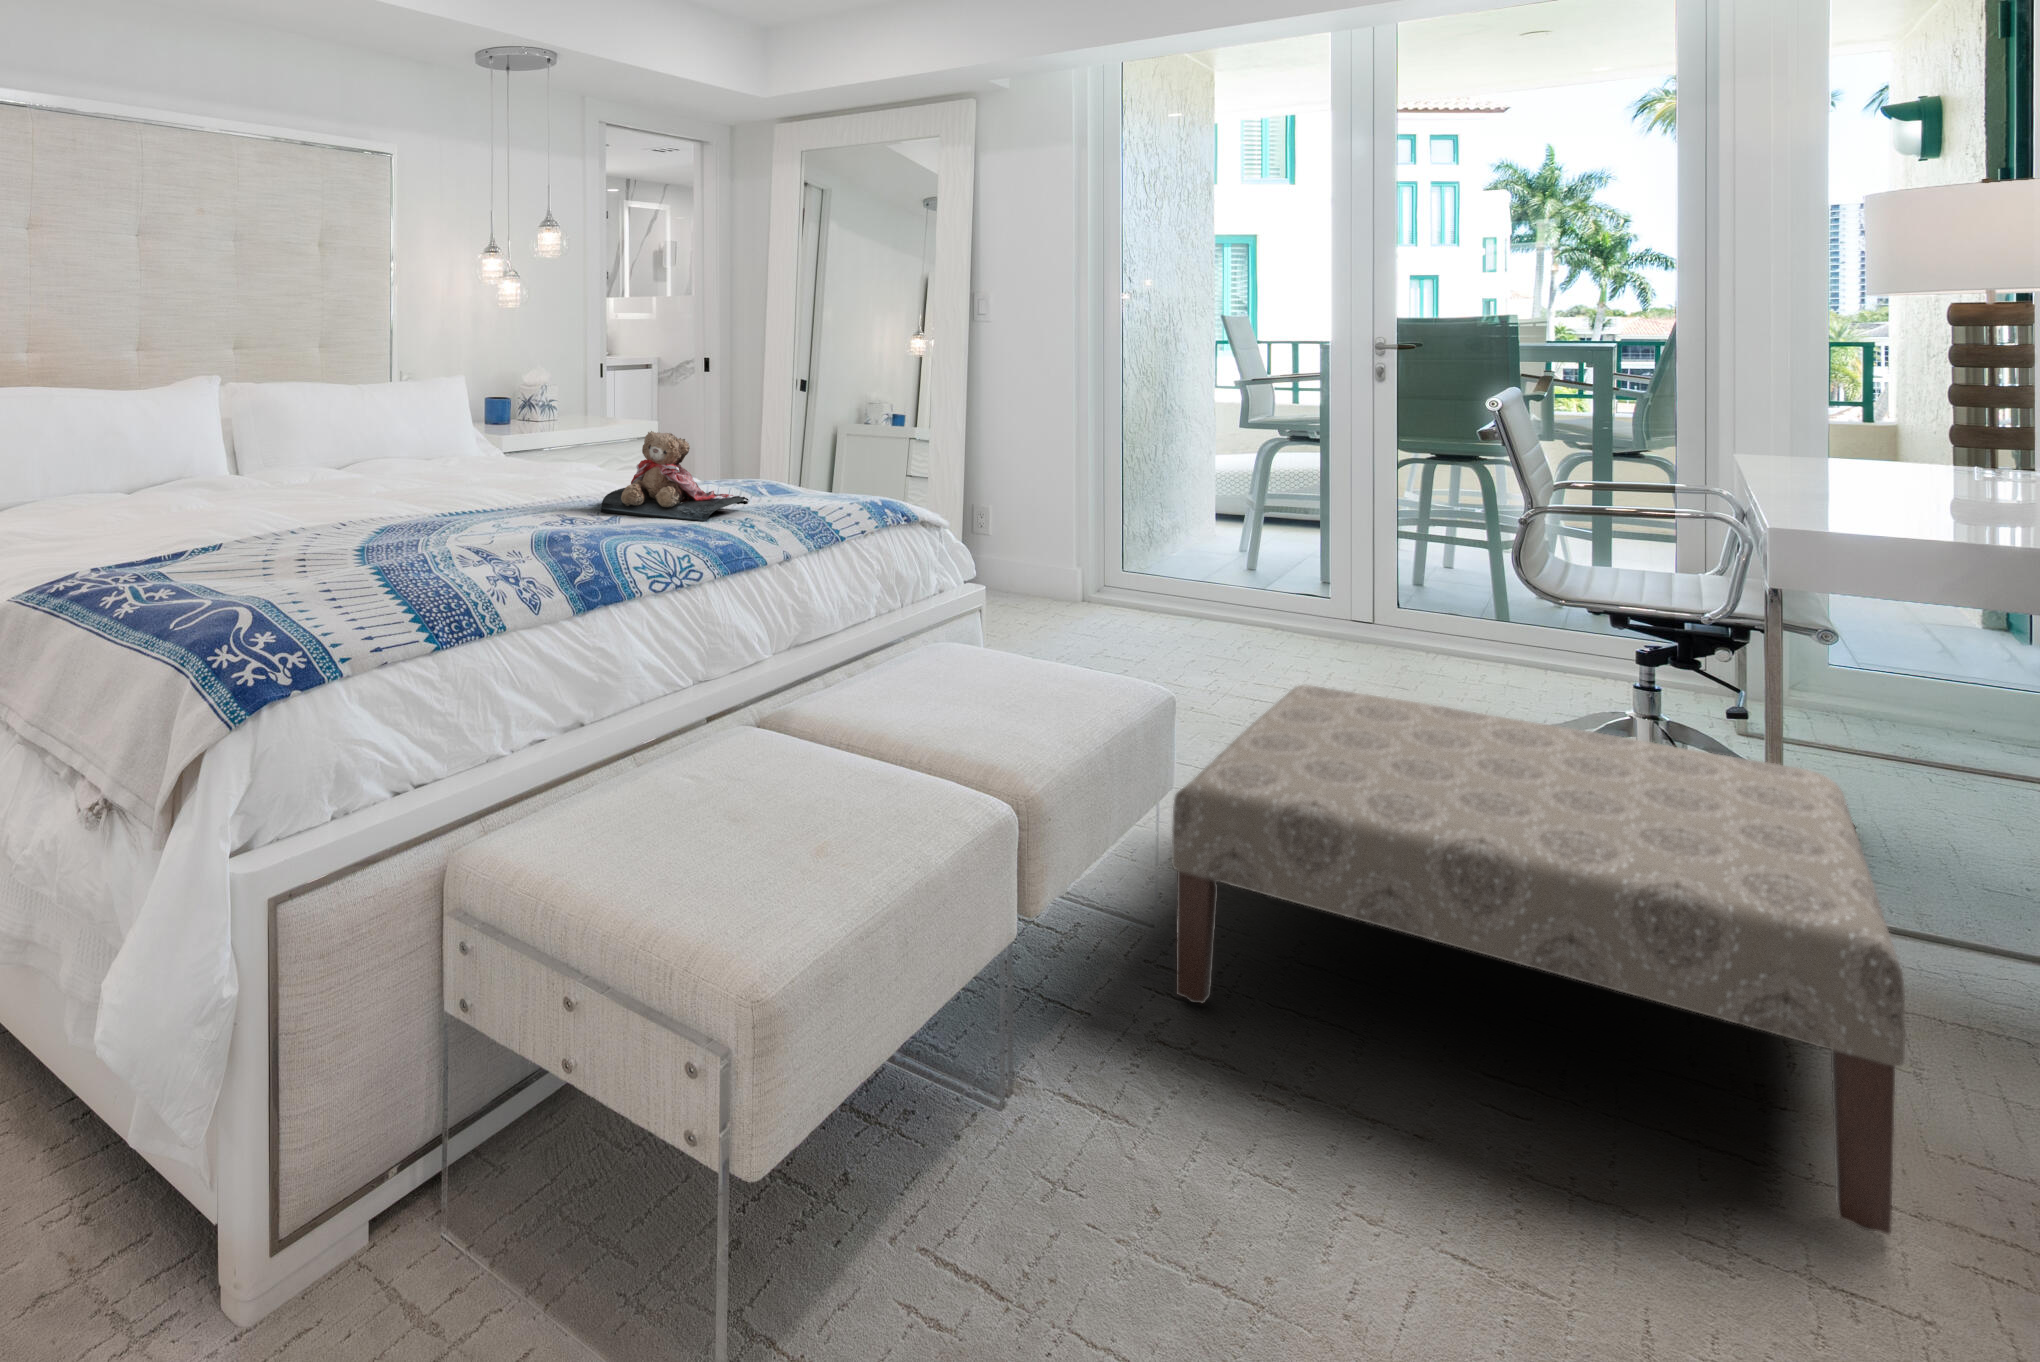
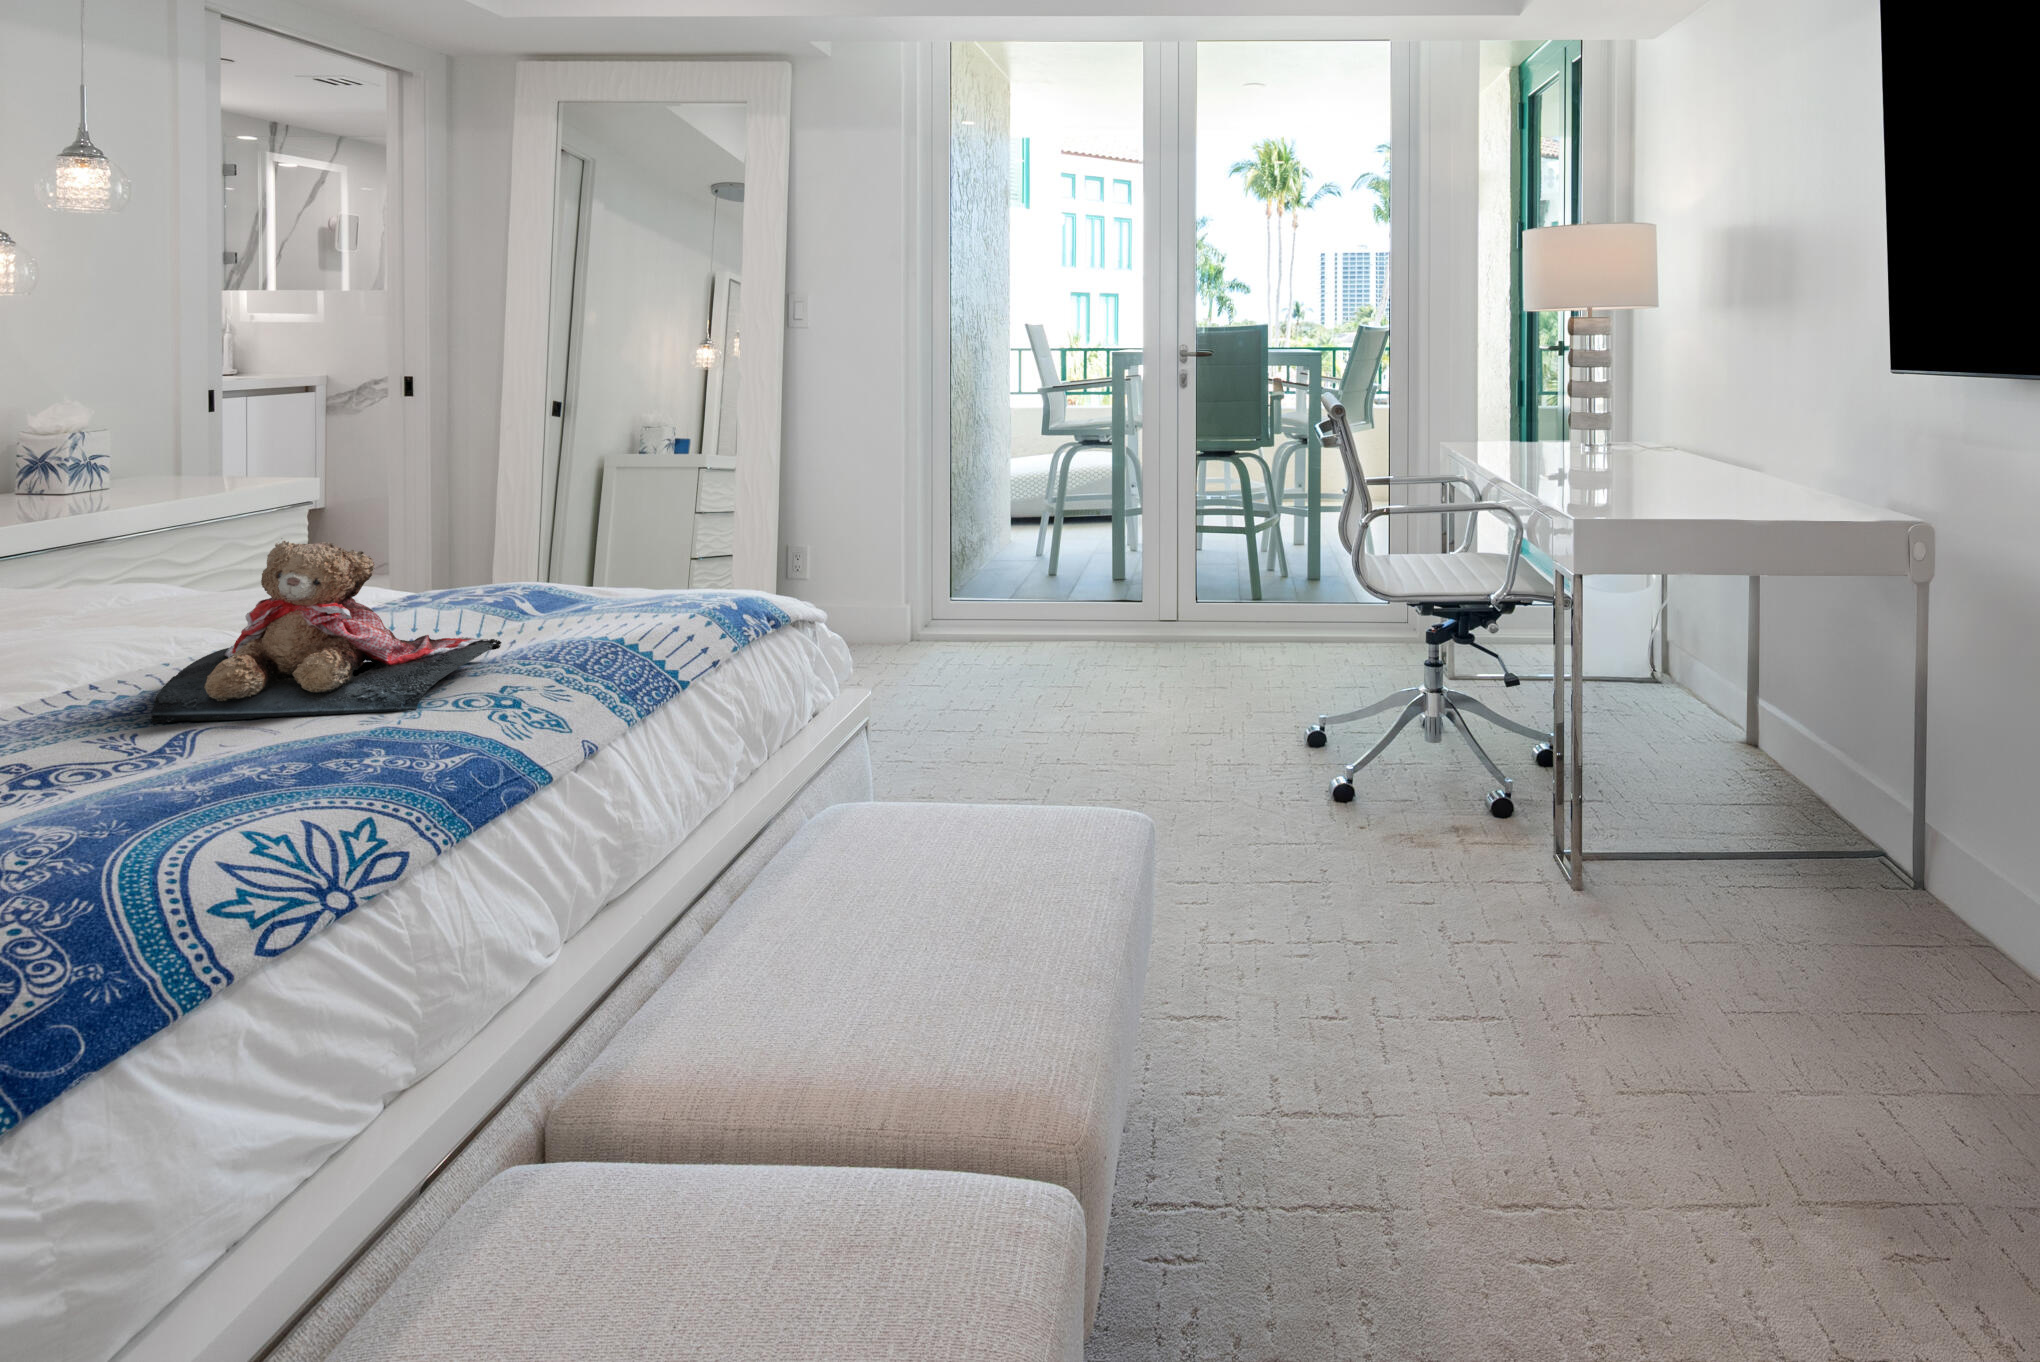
ottoman: present [1172,685,1905,1234] -> none [1205,744,1891,1278]

